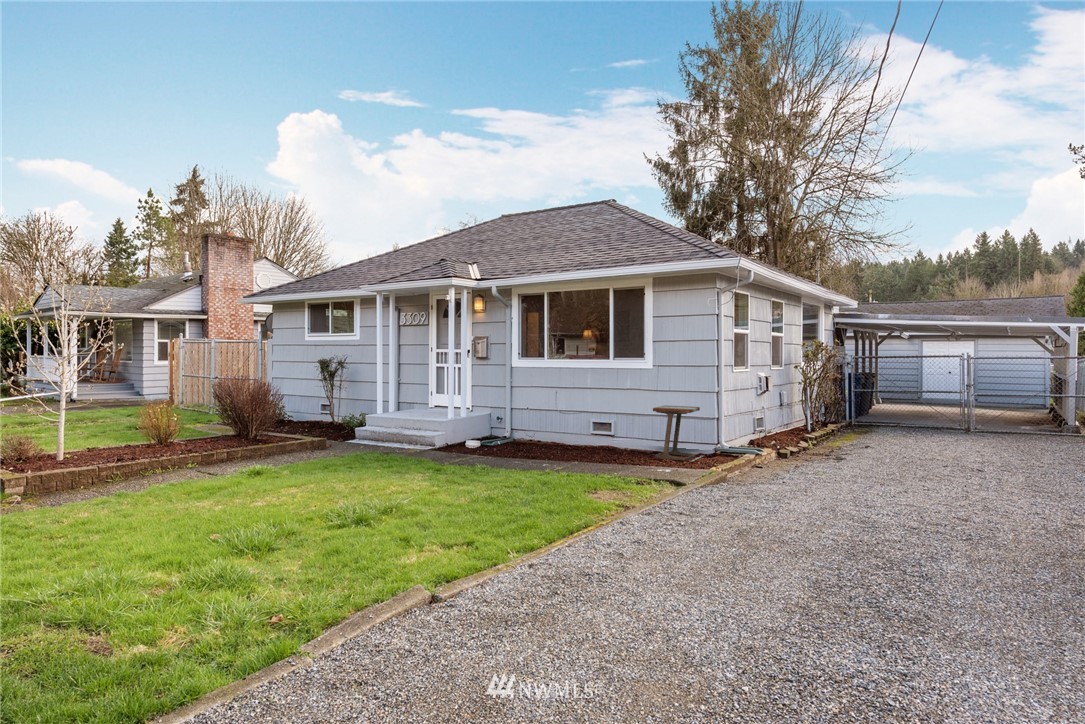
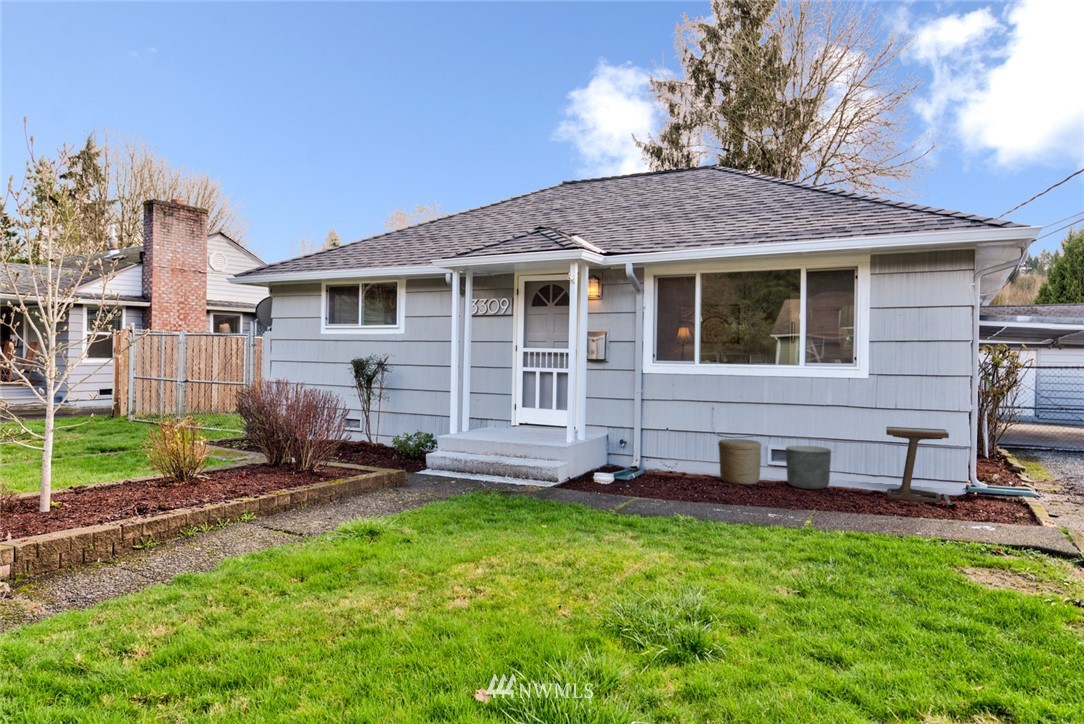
woven basket: none [552,416,583,449] -> present [718,439,761,484]
planter: none [595,421,627,452] -> present [786,445,831,489]

